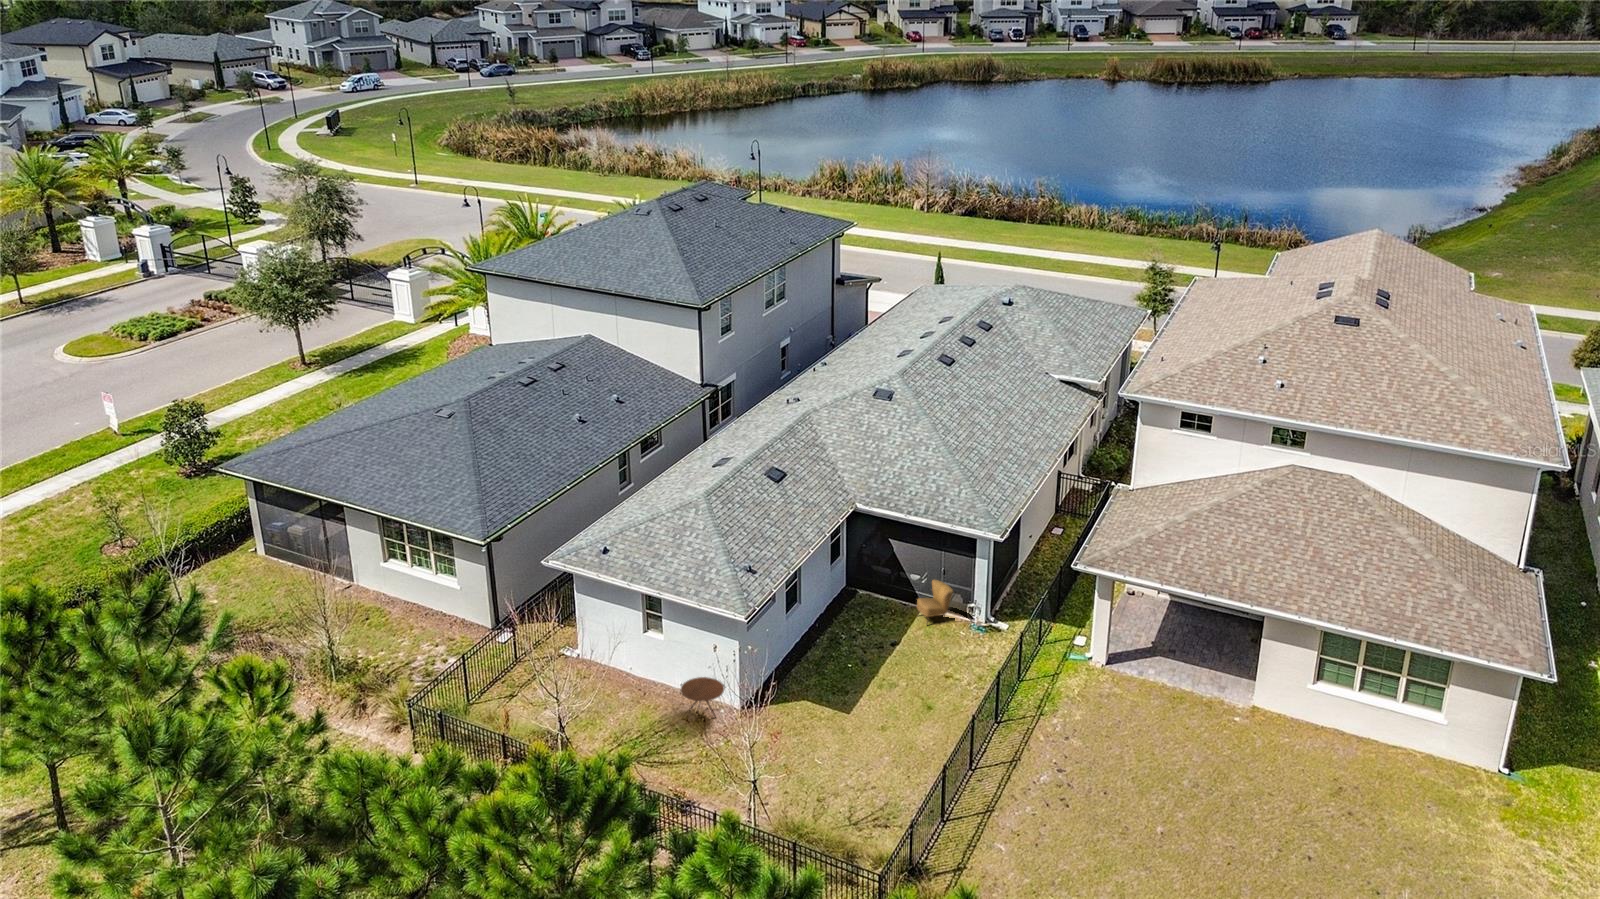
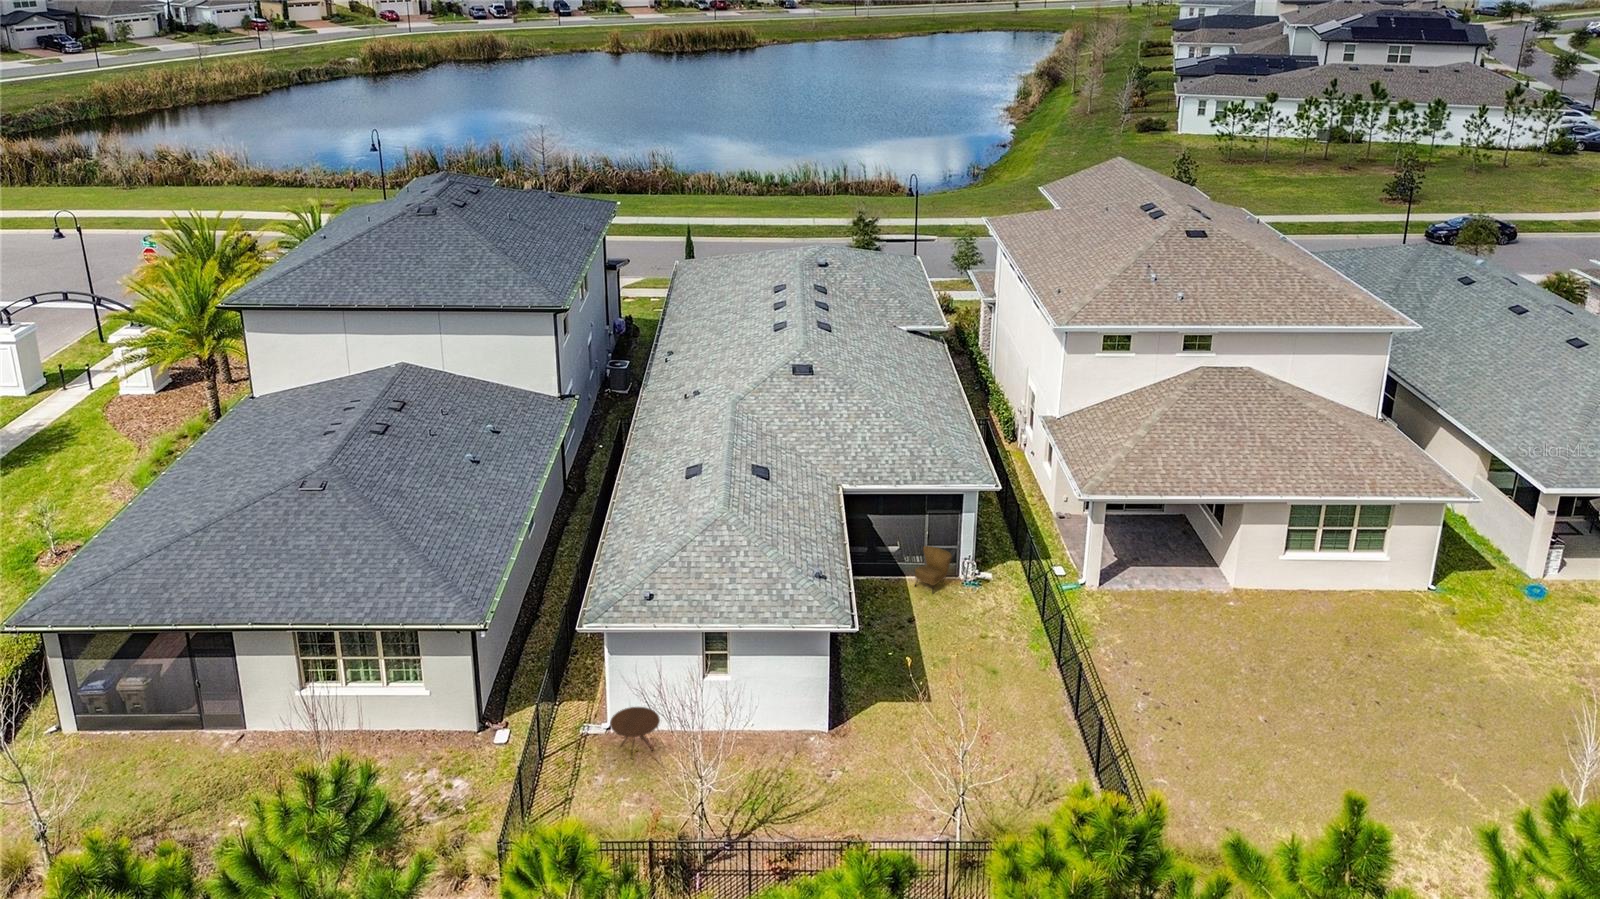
round table: present [681,677,724,717] -> present [610,707,660,754]

